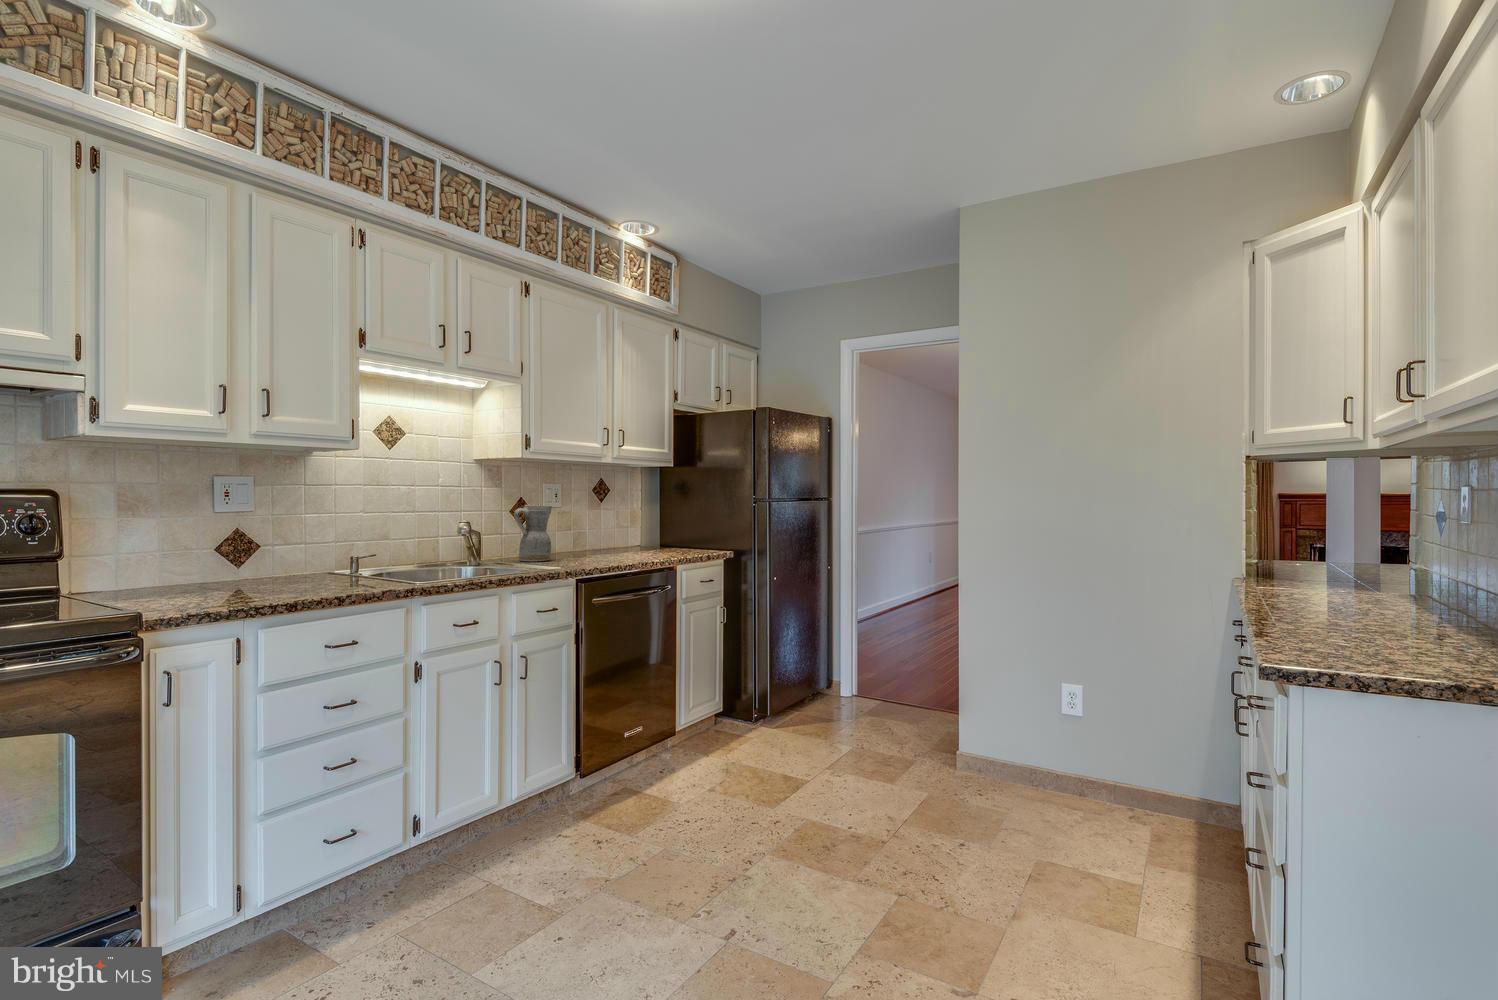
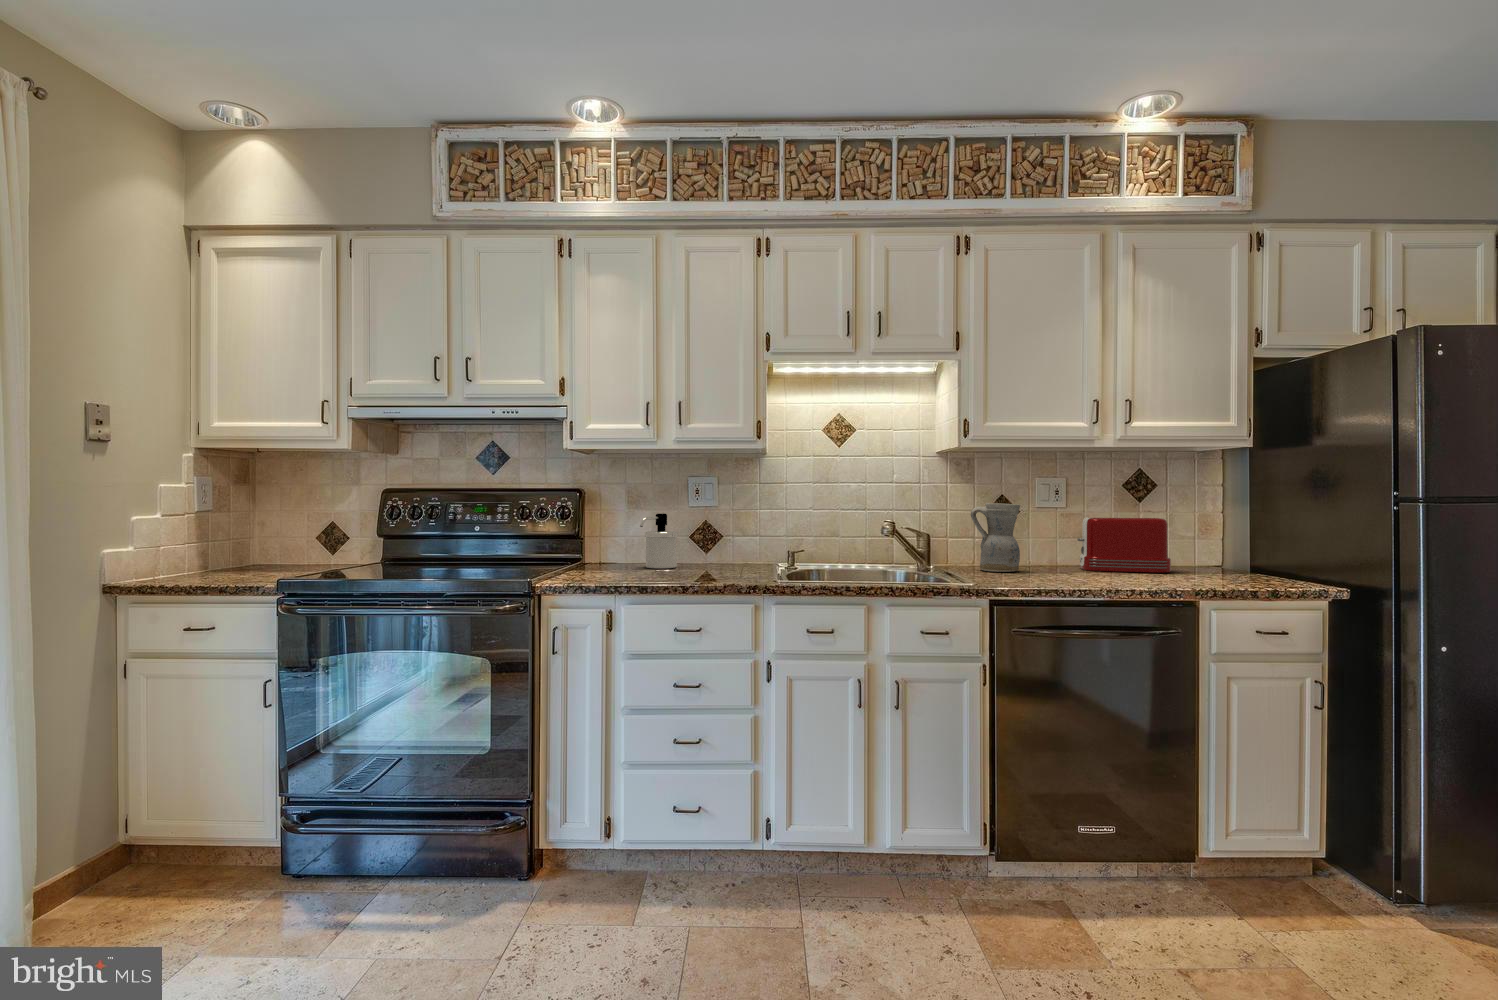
toaster: none [570,514,630,555] -> present [1077,517,1171,573]
soap dispenser: none [187,522,237,590] -> present [640,514,678,568]

